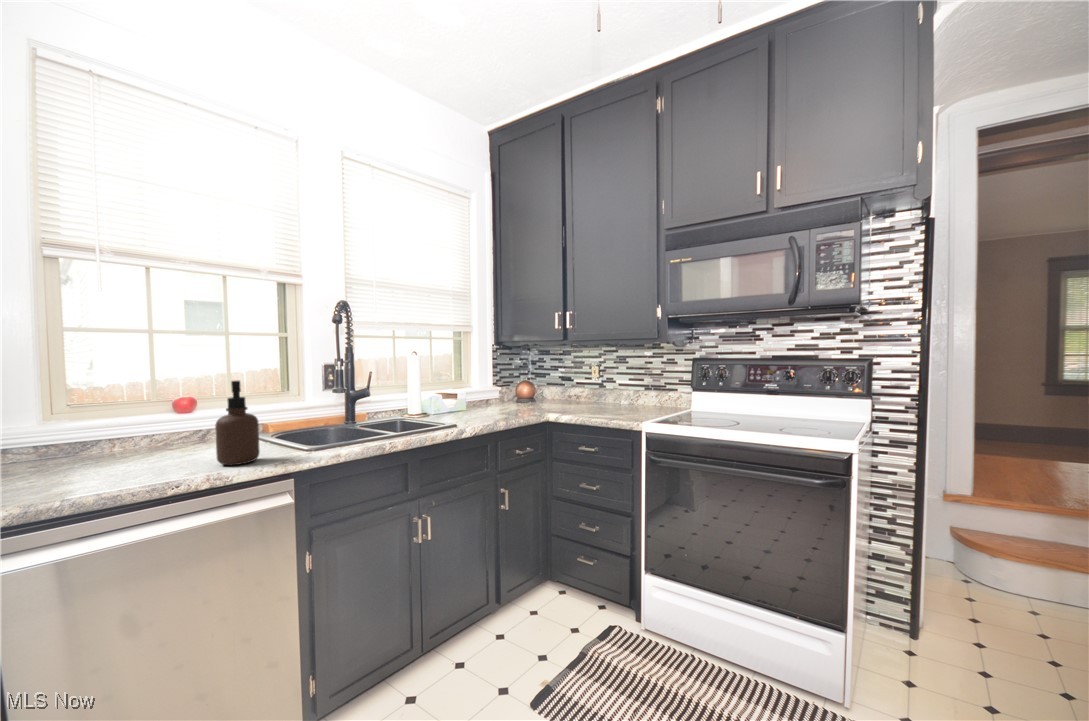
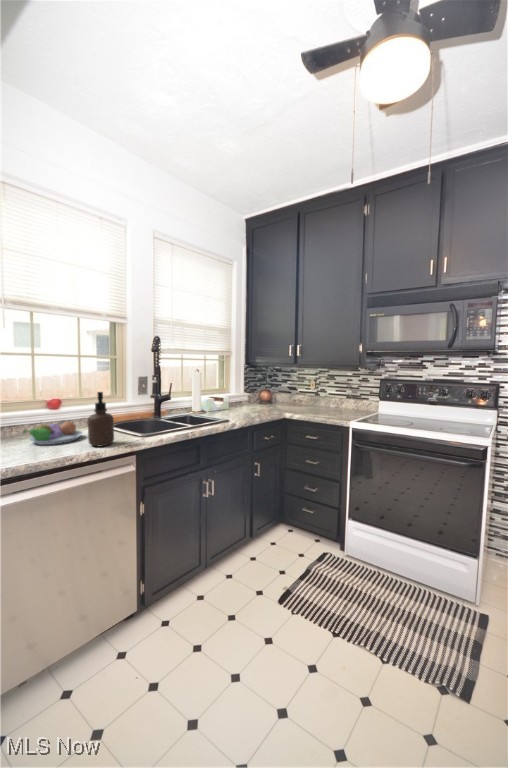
fruit bowl: none [113,430,217,465] -> present [23,422,83,445]

